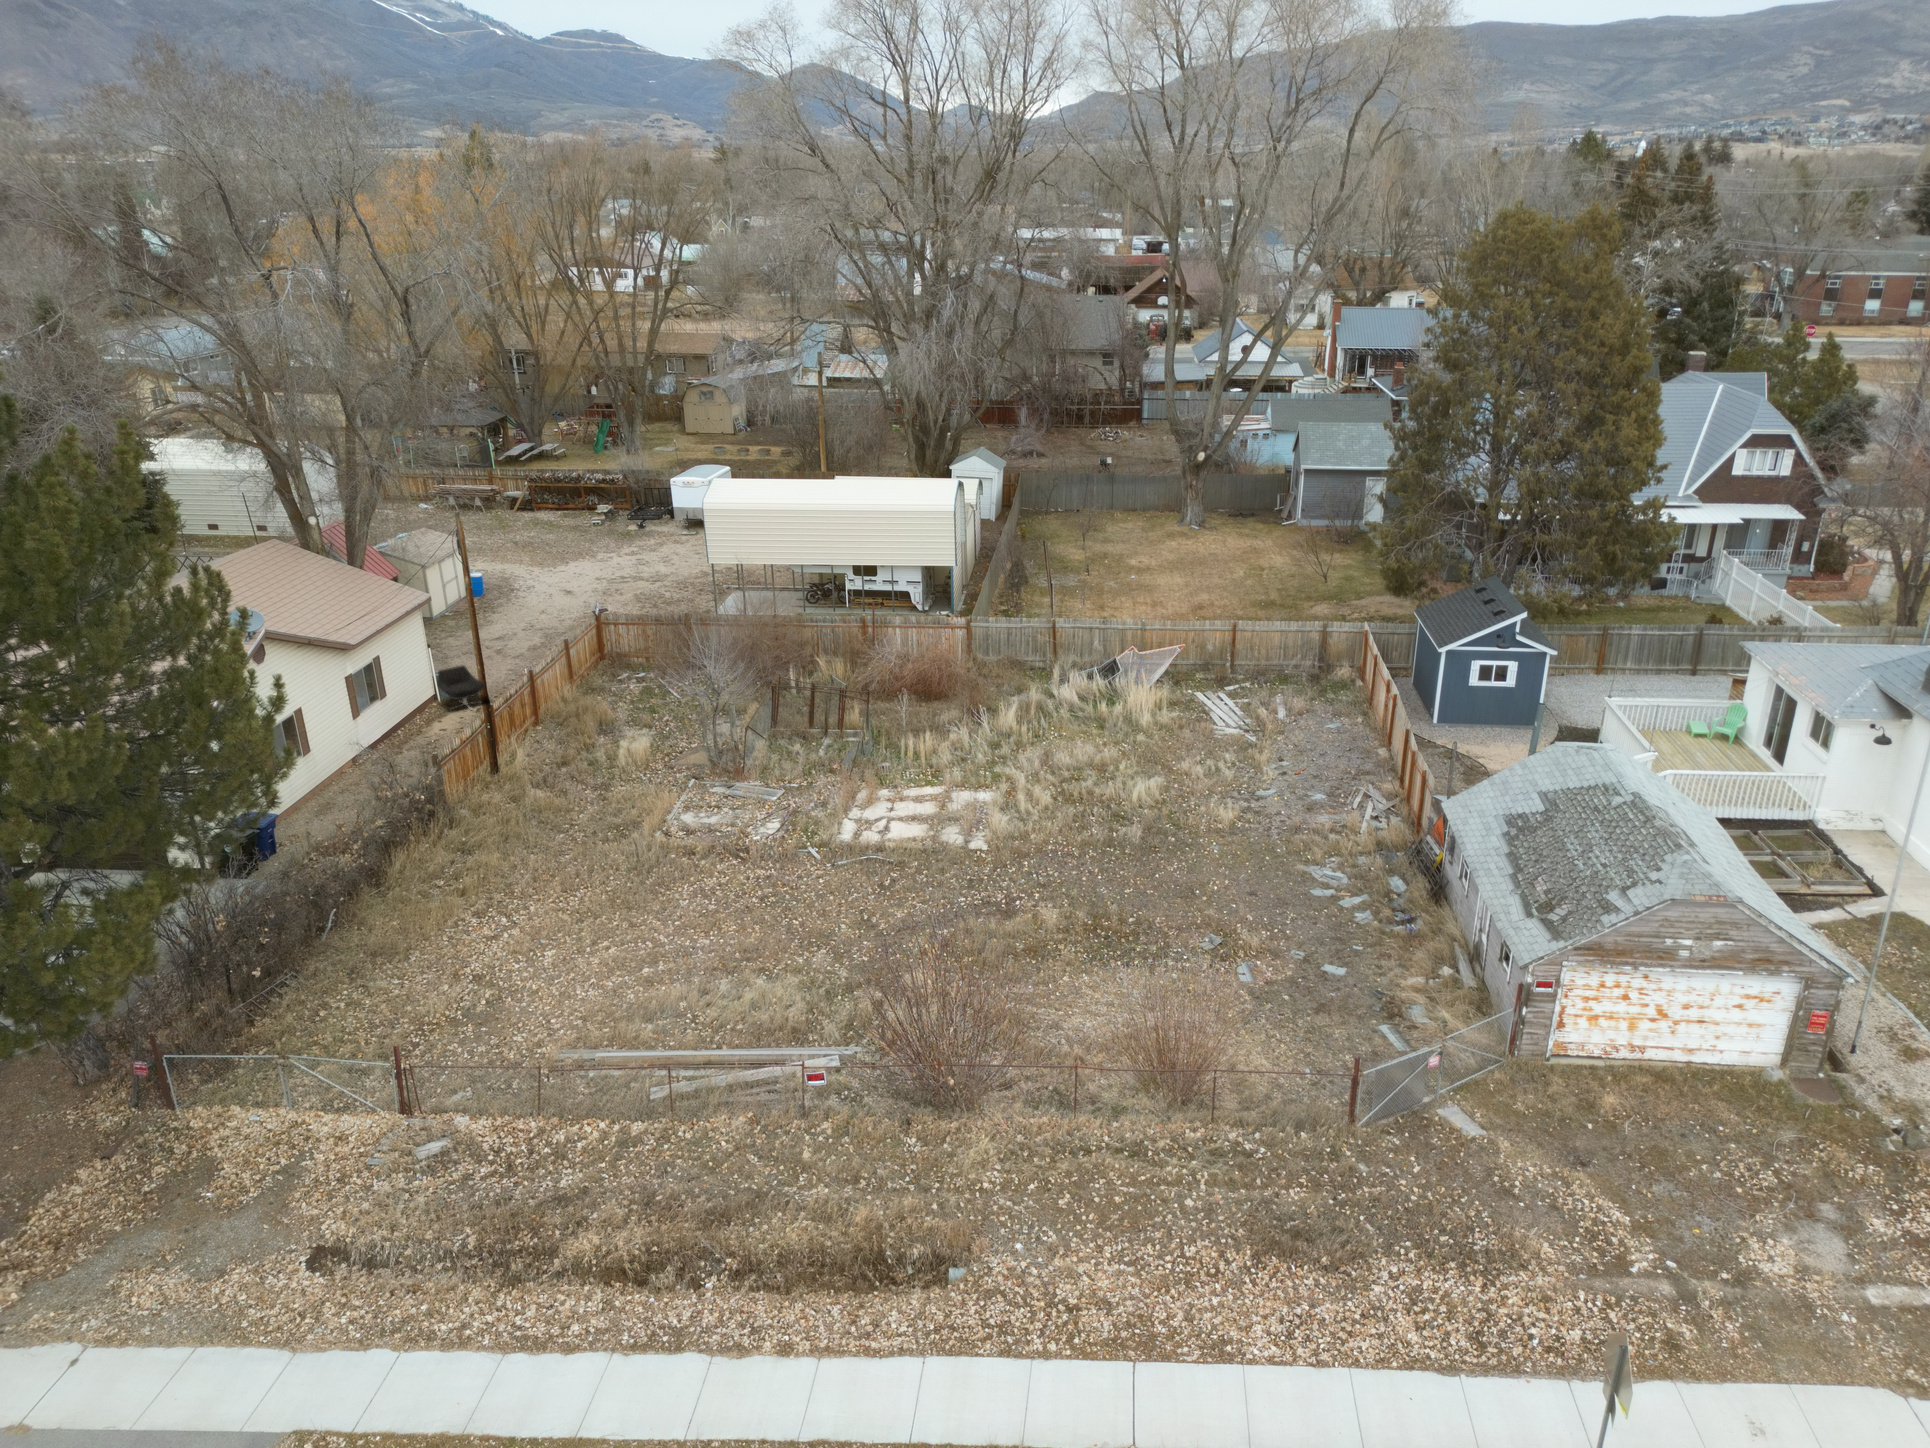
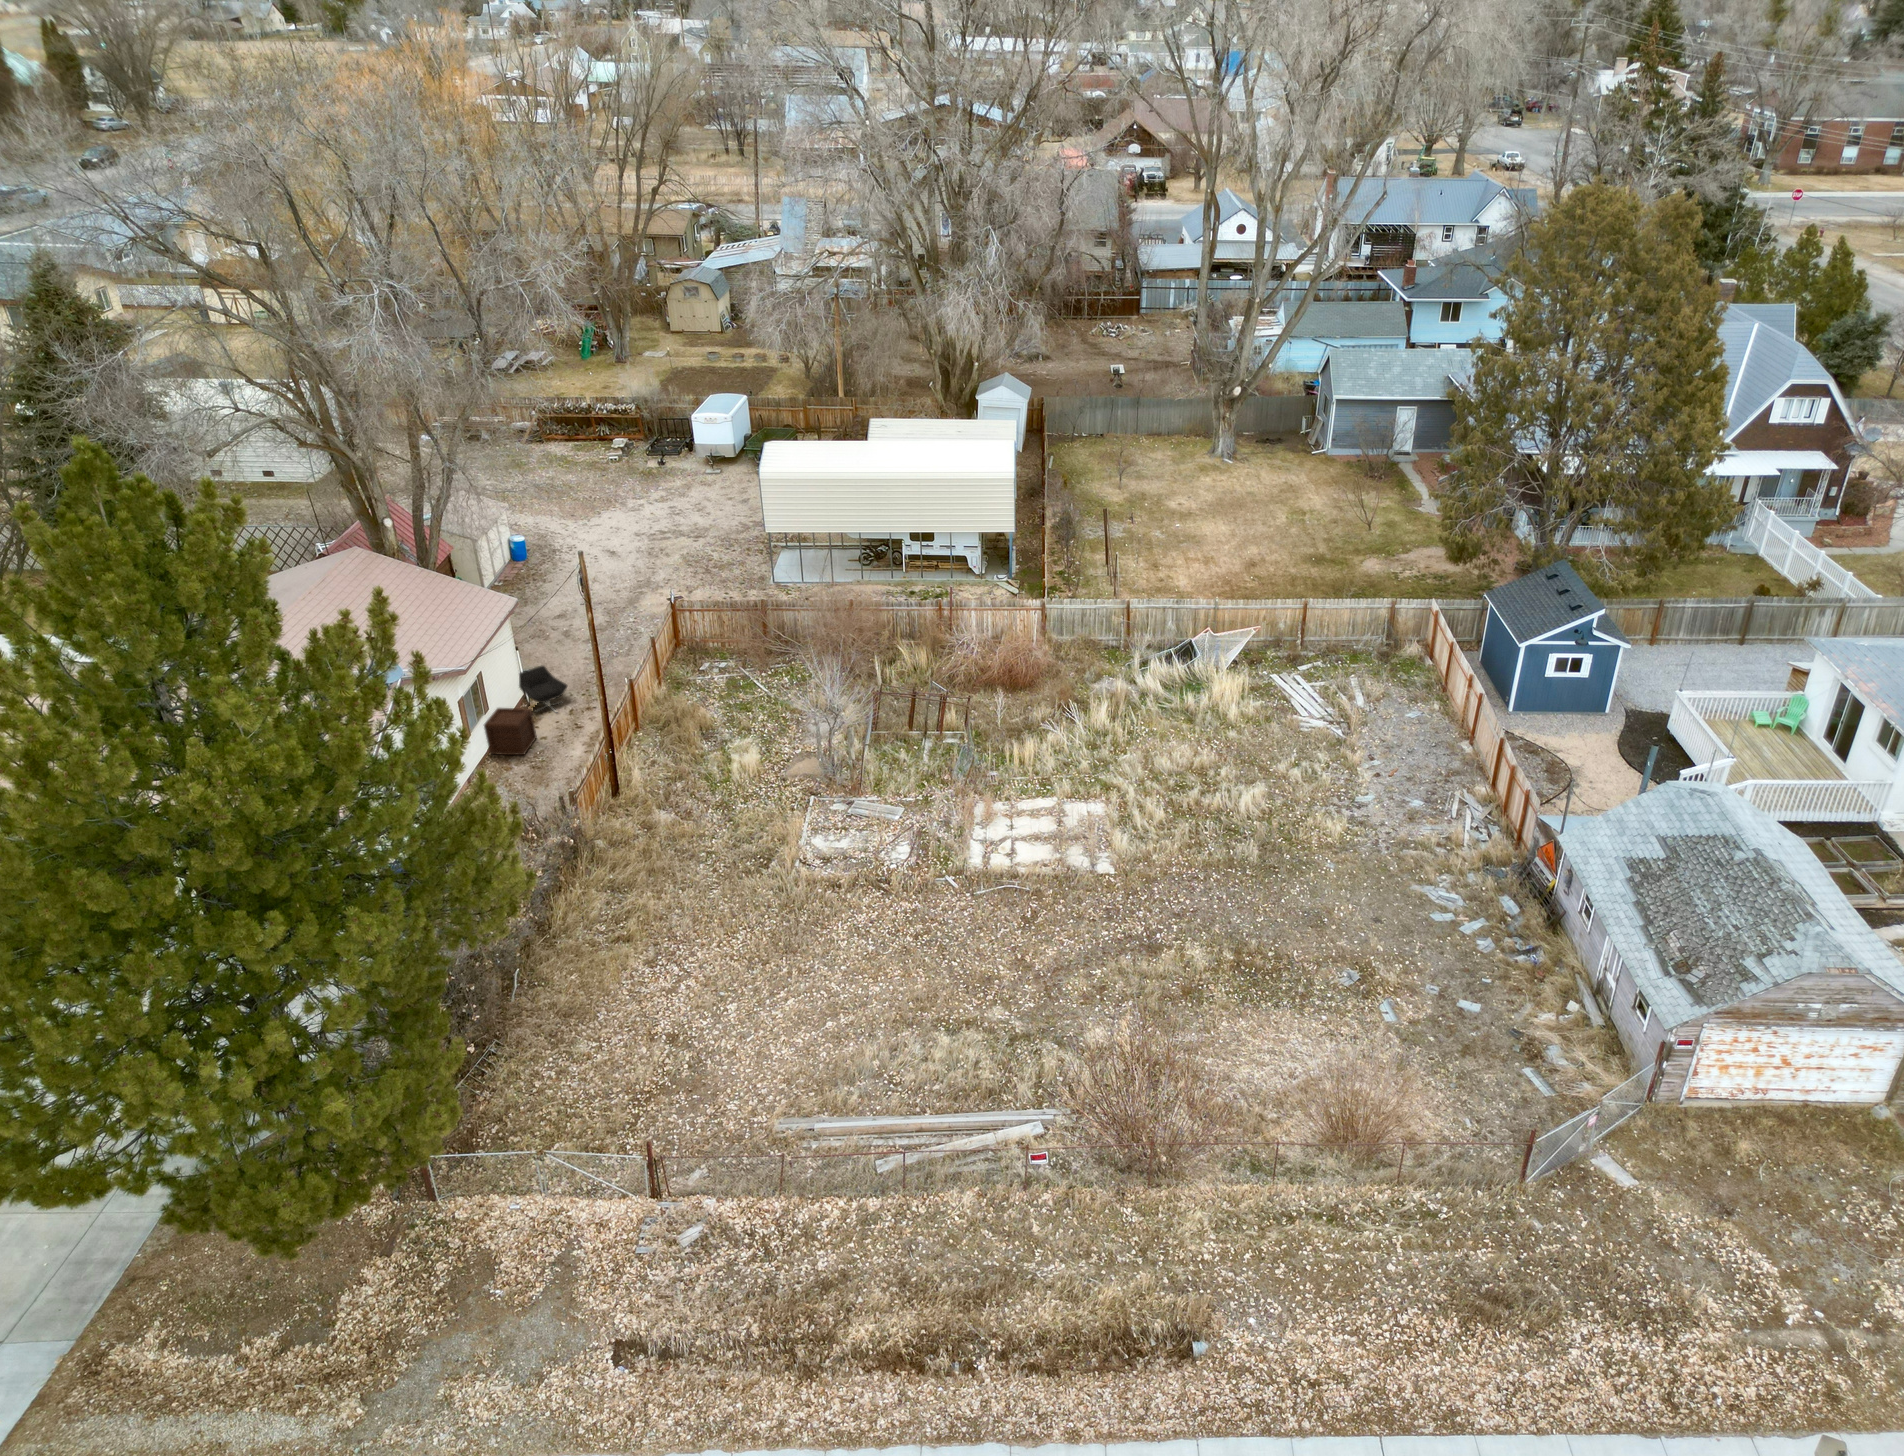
wooden crate: none [387,697,445,743] -> present [484,708,537,755]

